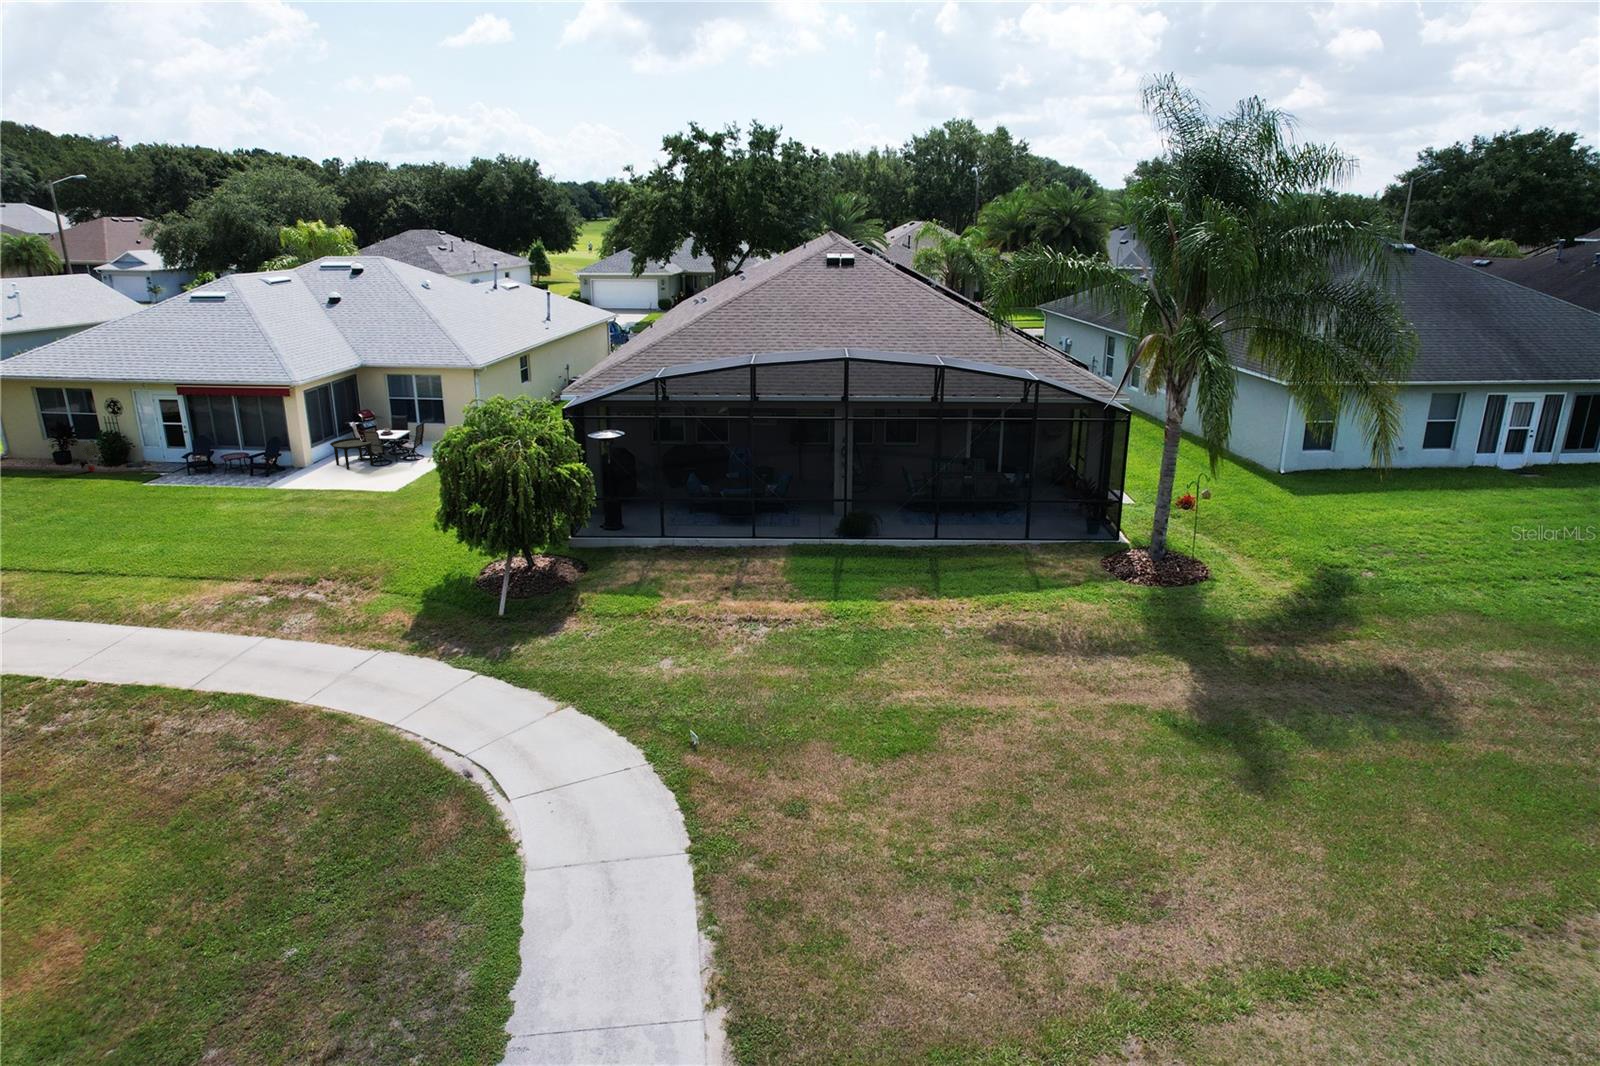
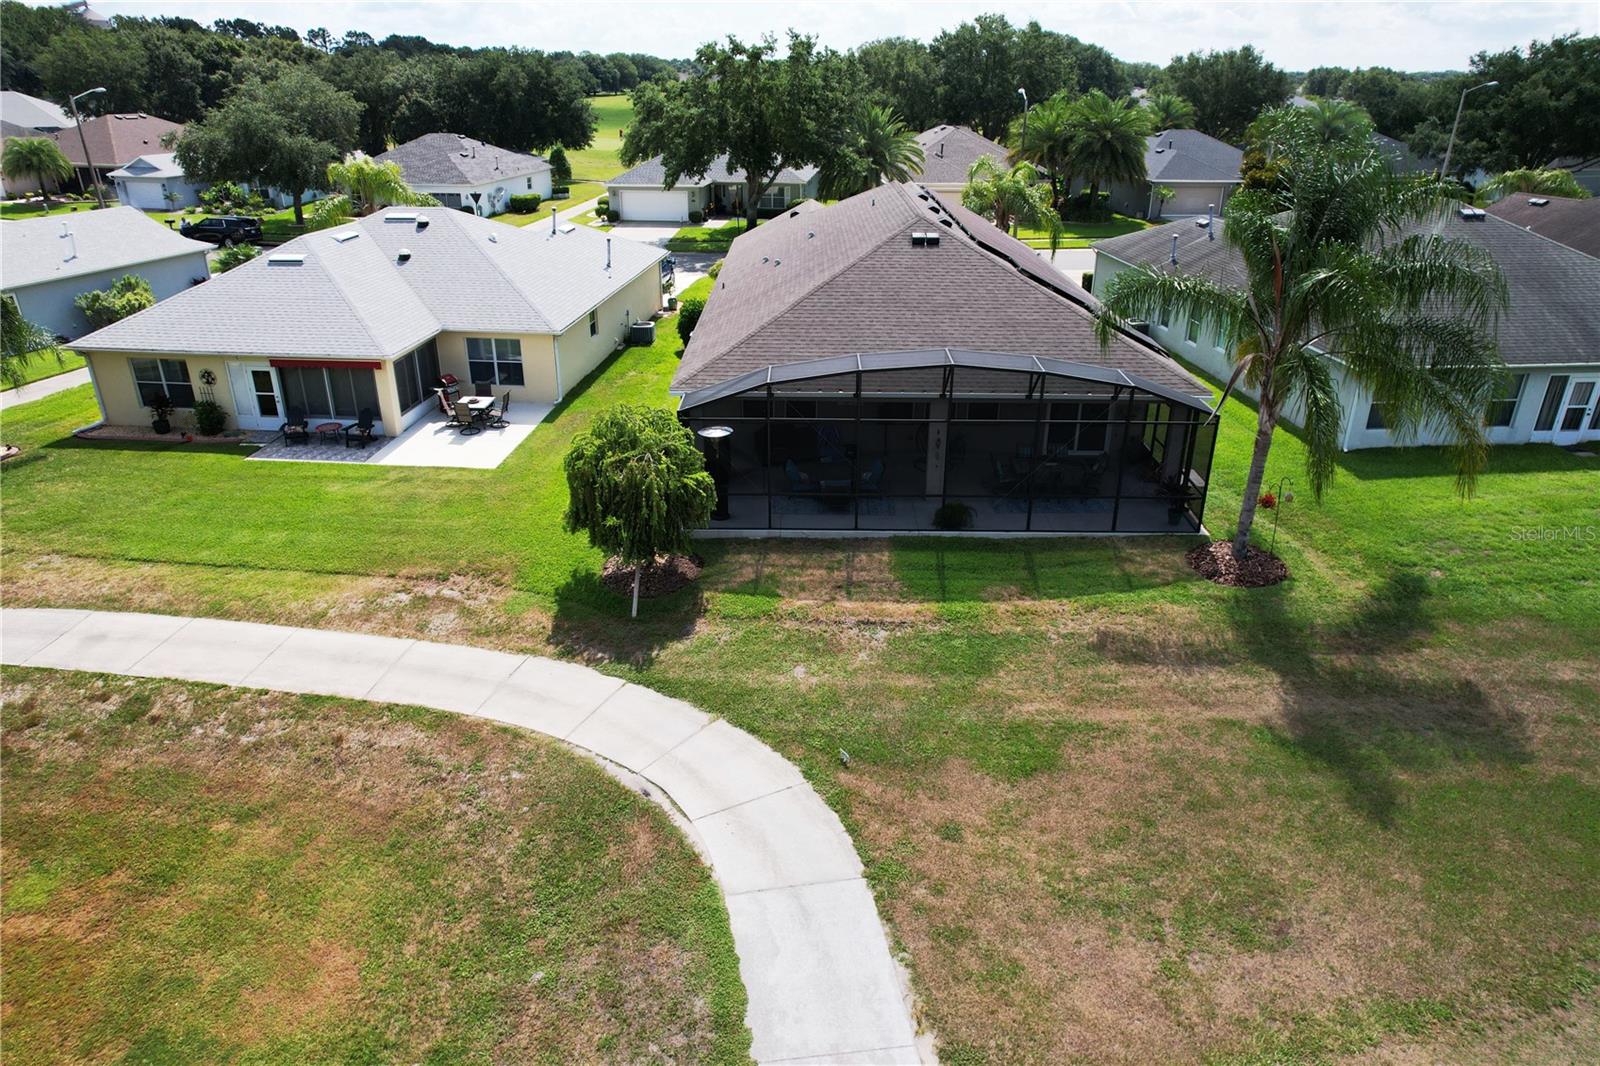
round table: present [330,438,374,469] -> none [420,406,462,440]

